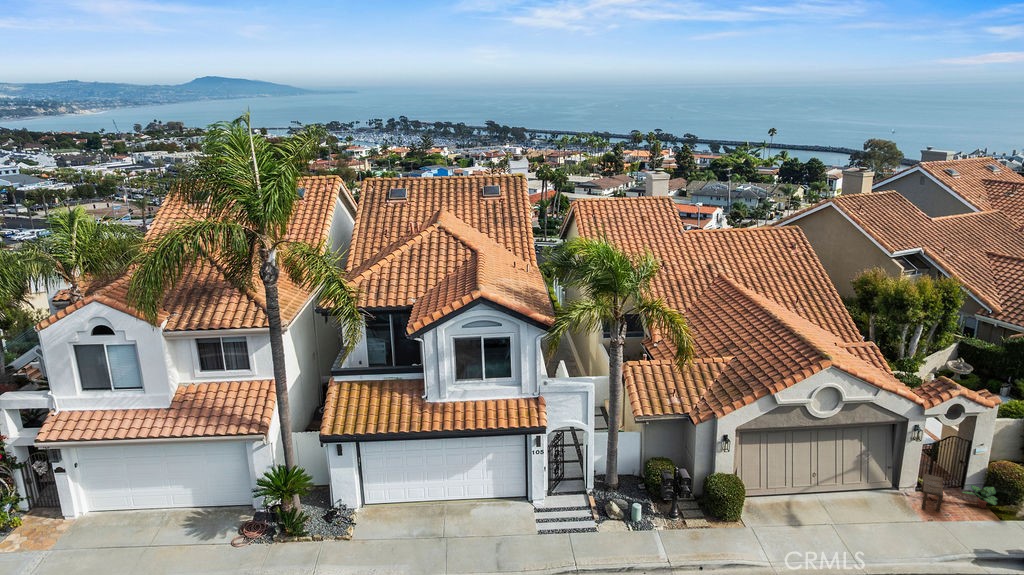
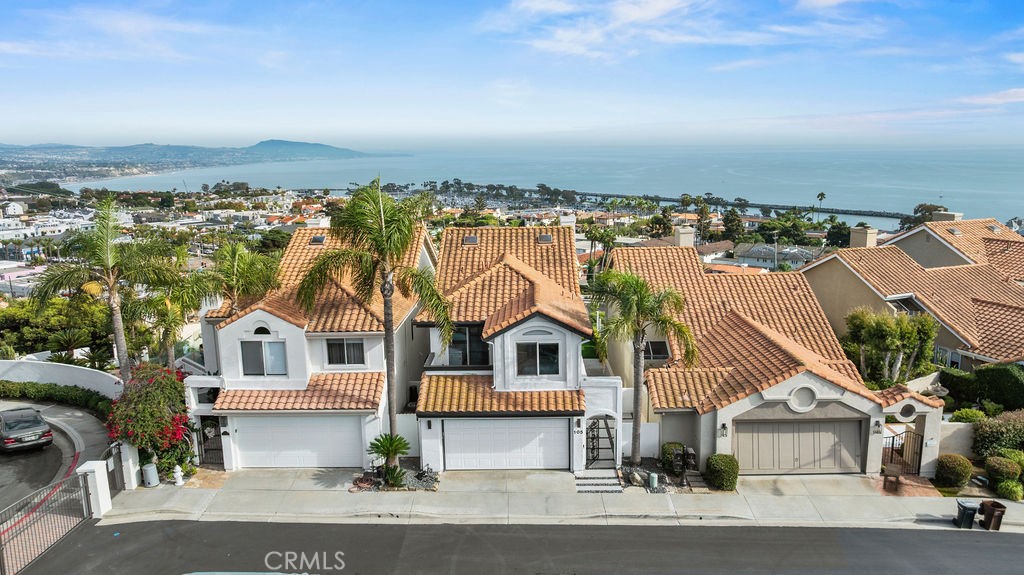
potted plant: present [962,485,998,508] -> none [916,472,945,490]

